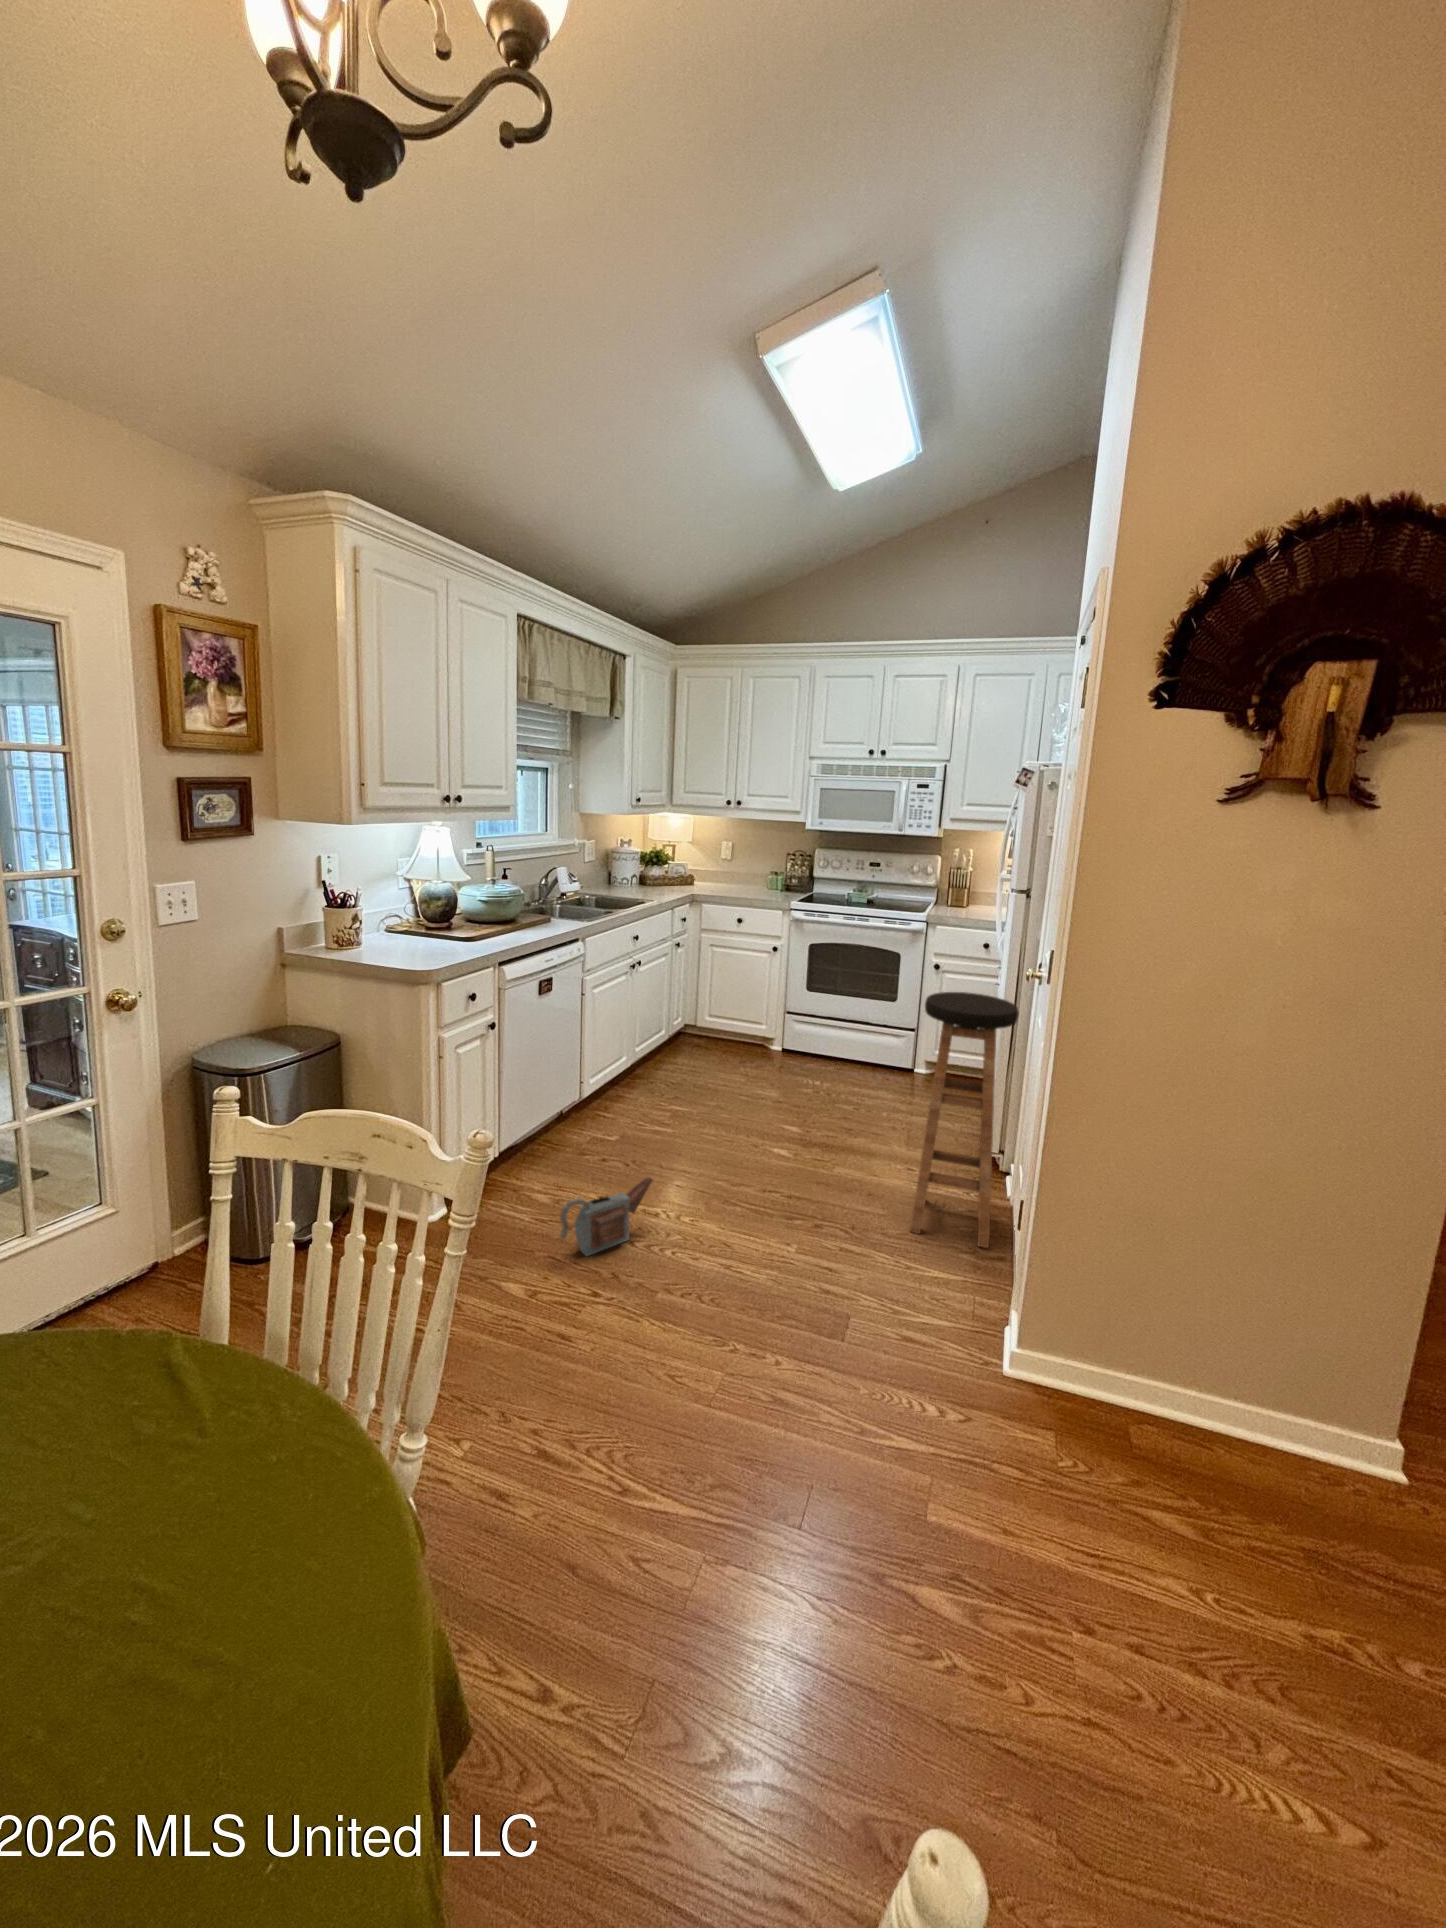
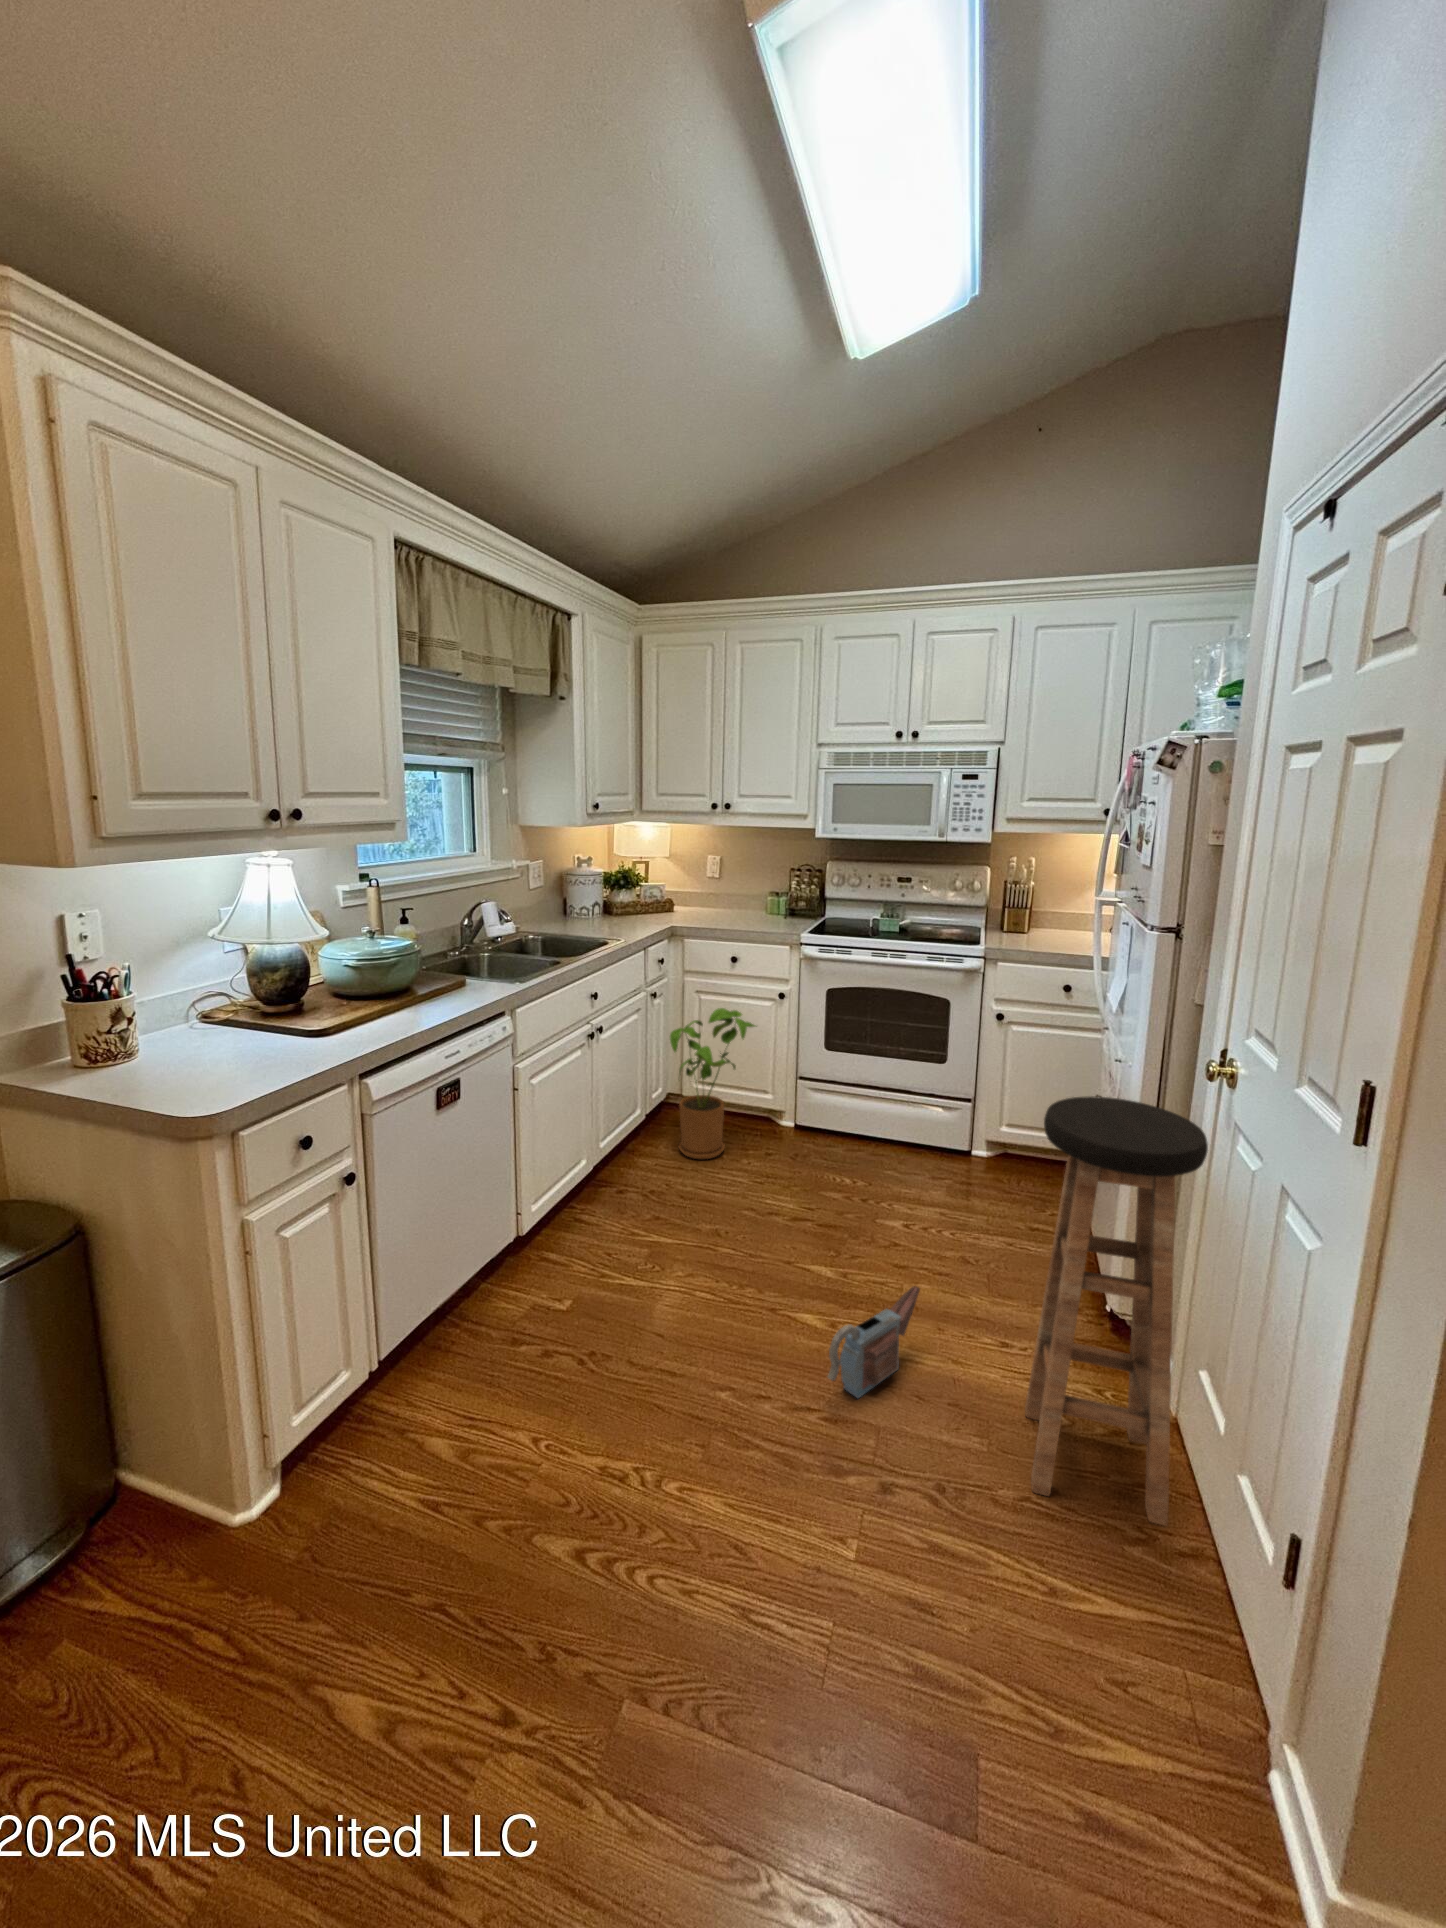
house plant: none [690,953,756,1066] -> present [670,1008,755,1159]
watering can: present [559,1178,652,1256] -> present [828,1286,920,1398]

